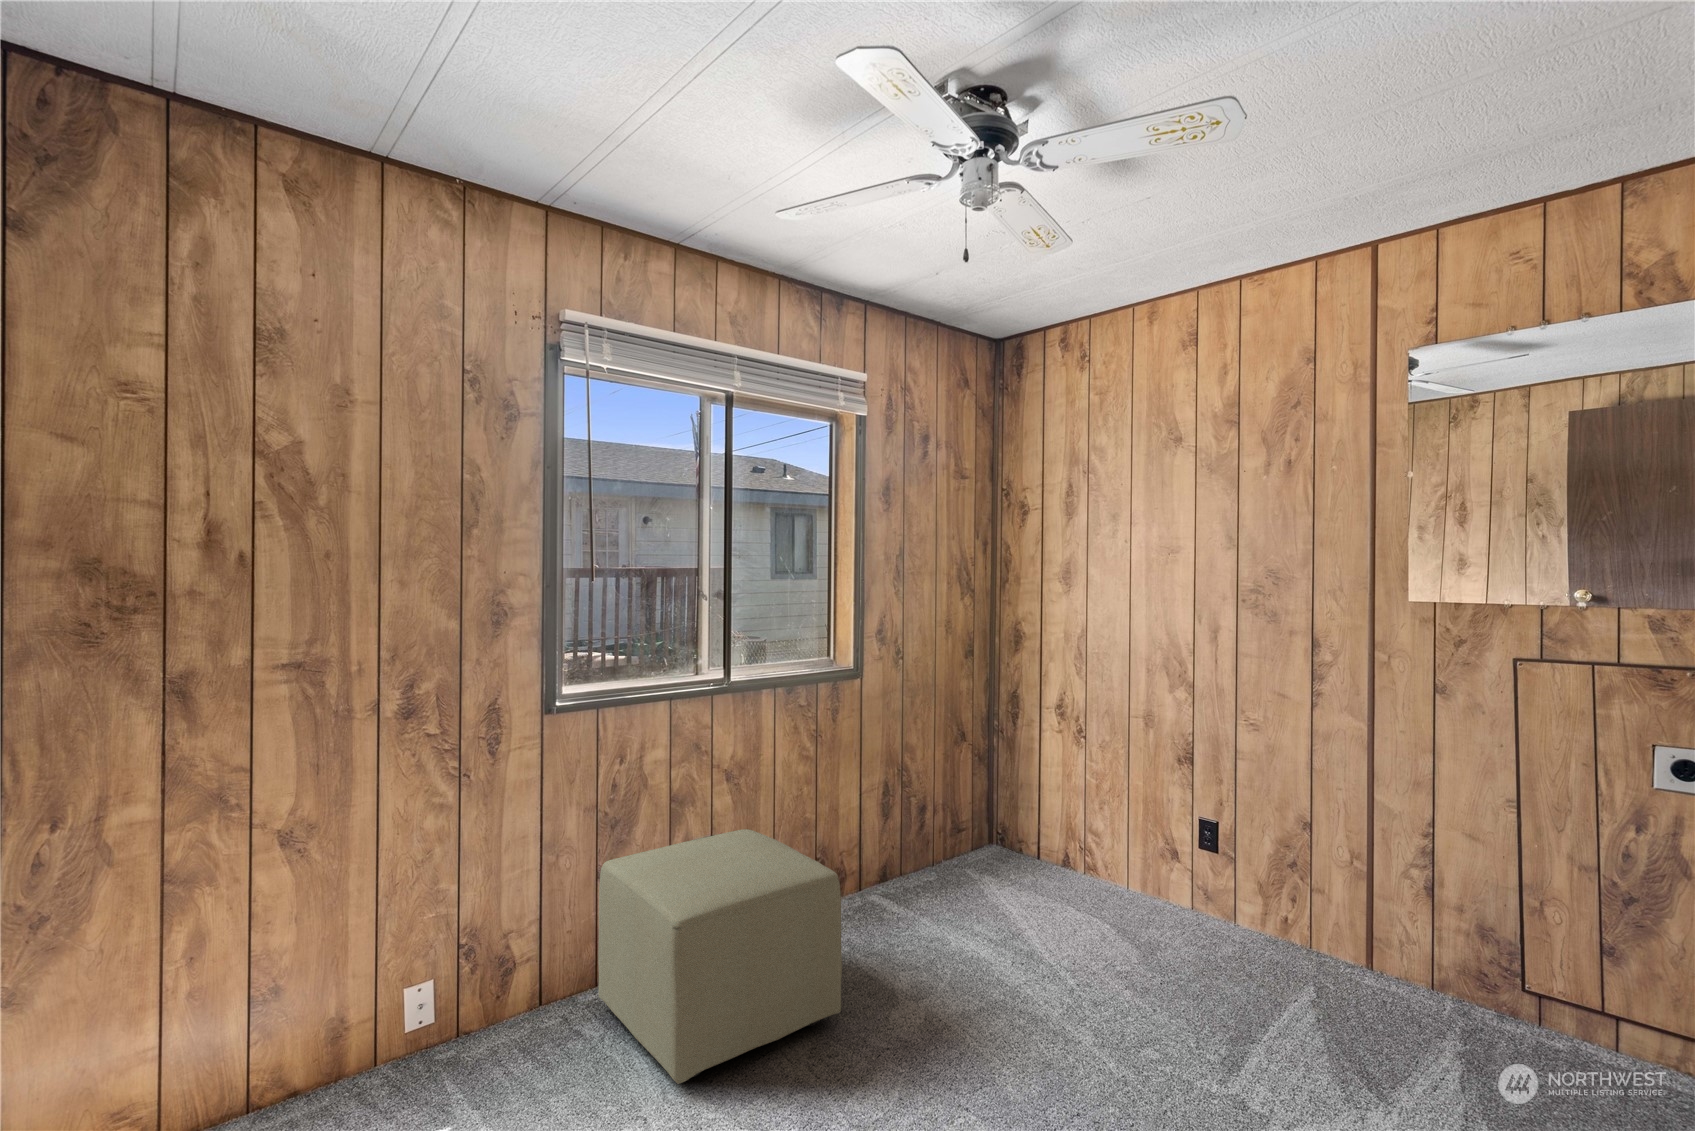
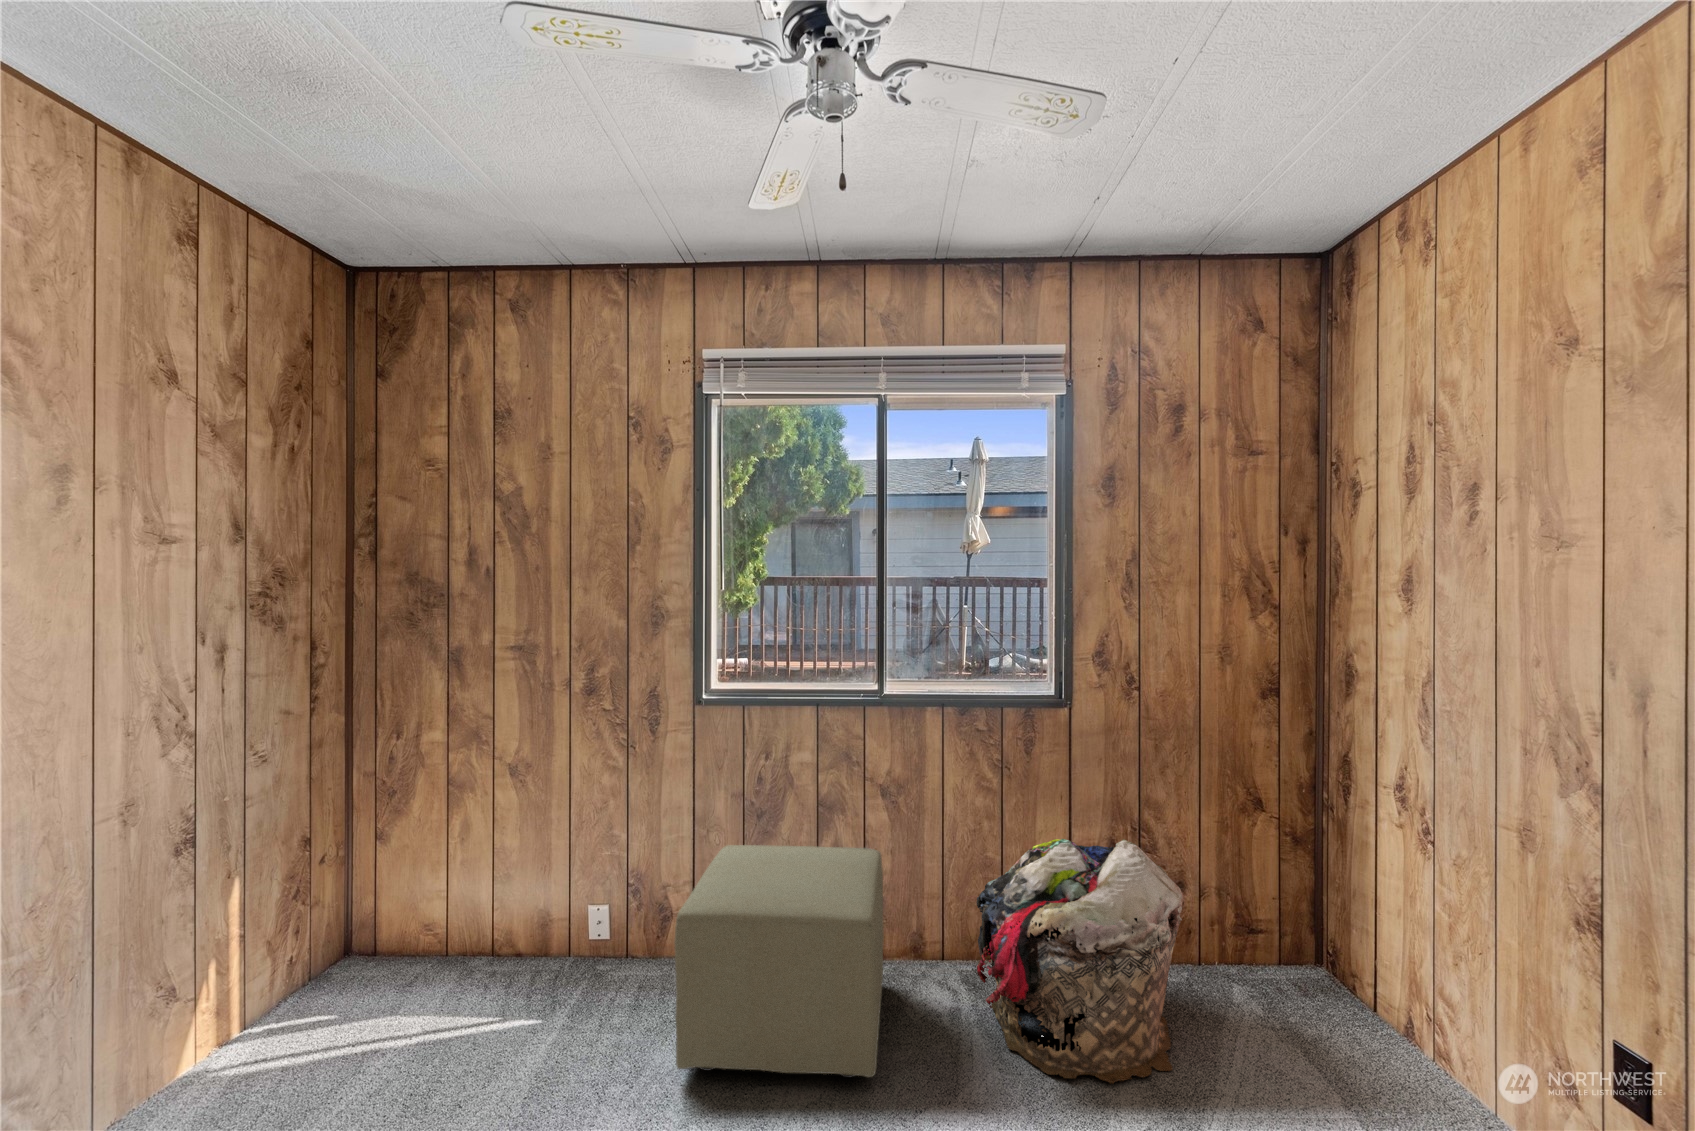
laundry basket: none [833,775,989,962] -> present [976,839,1184,1084]

